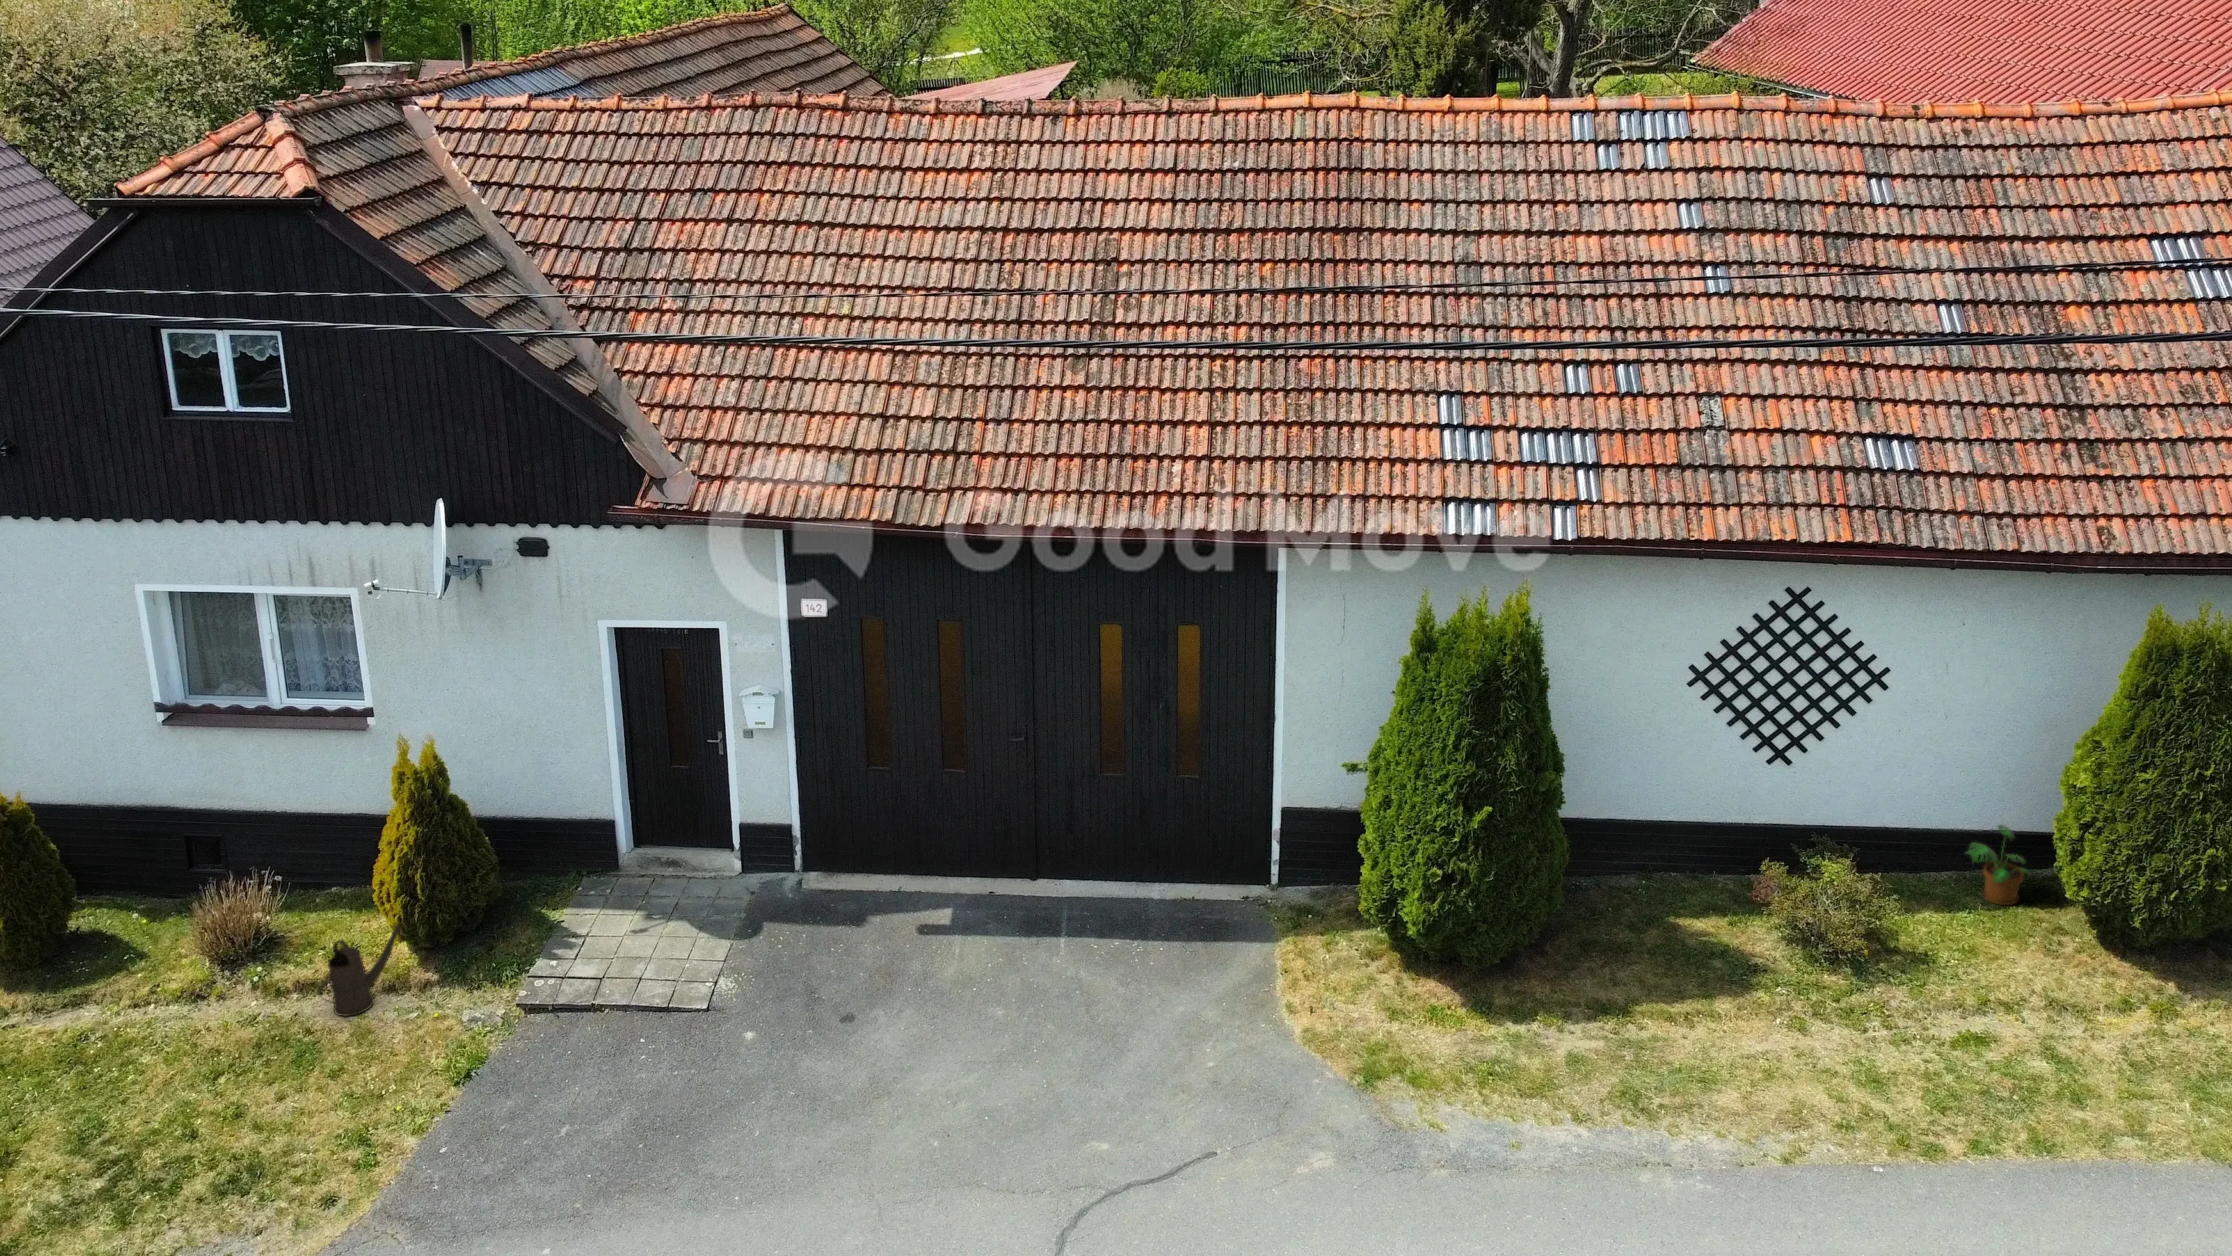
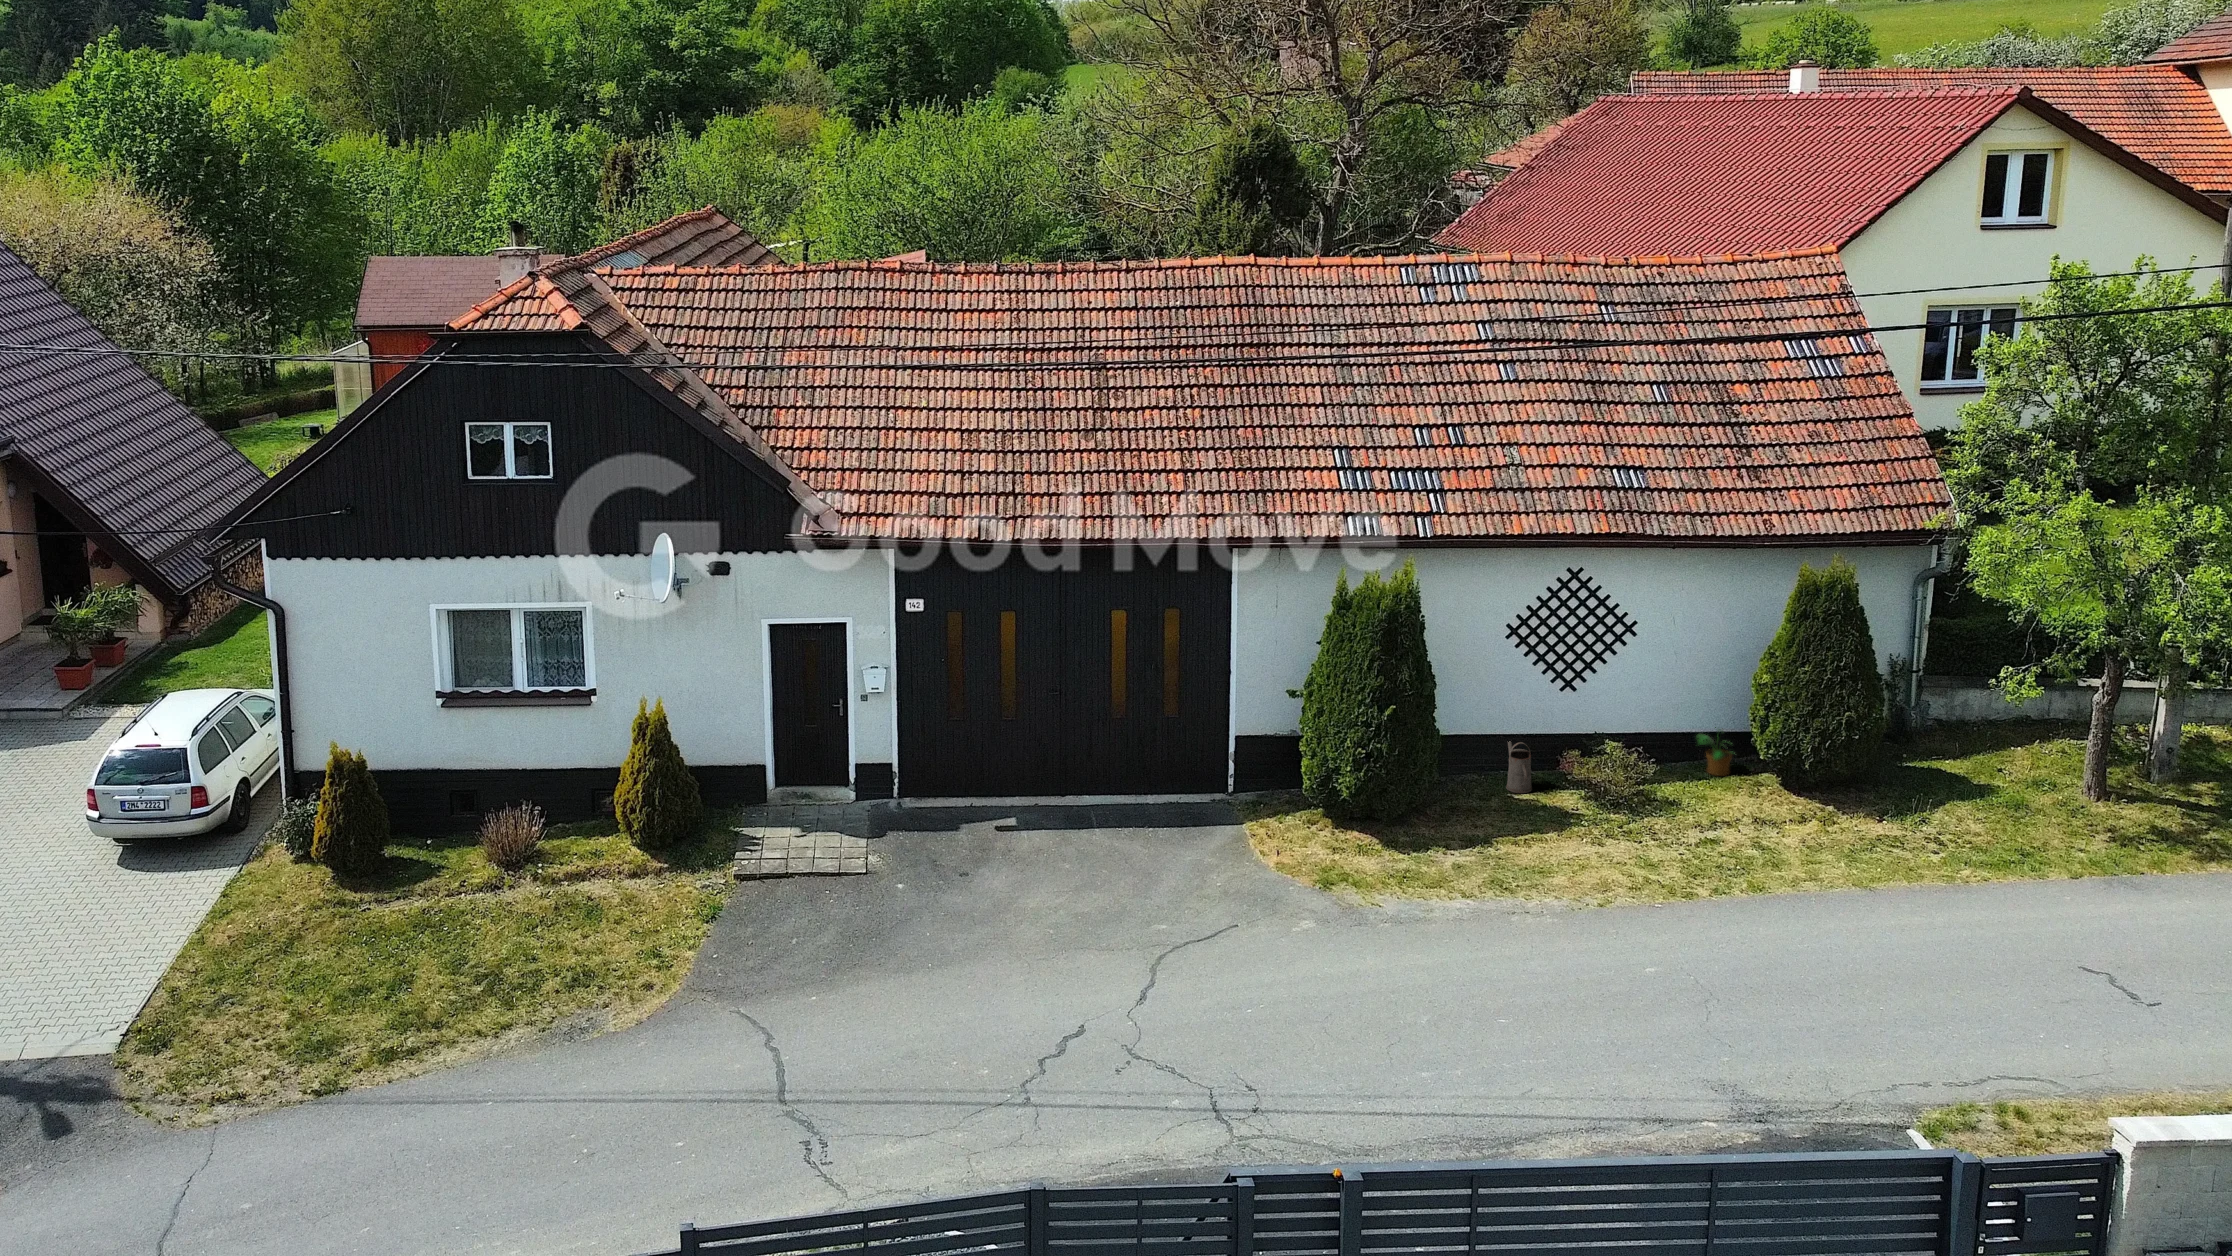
watering can: present [319,925,400,1016] -> present [1506,741,1532,793]

